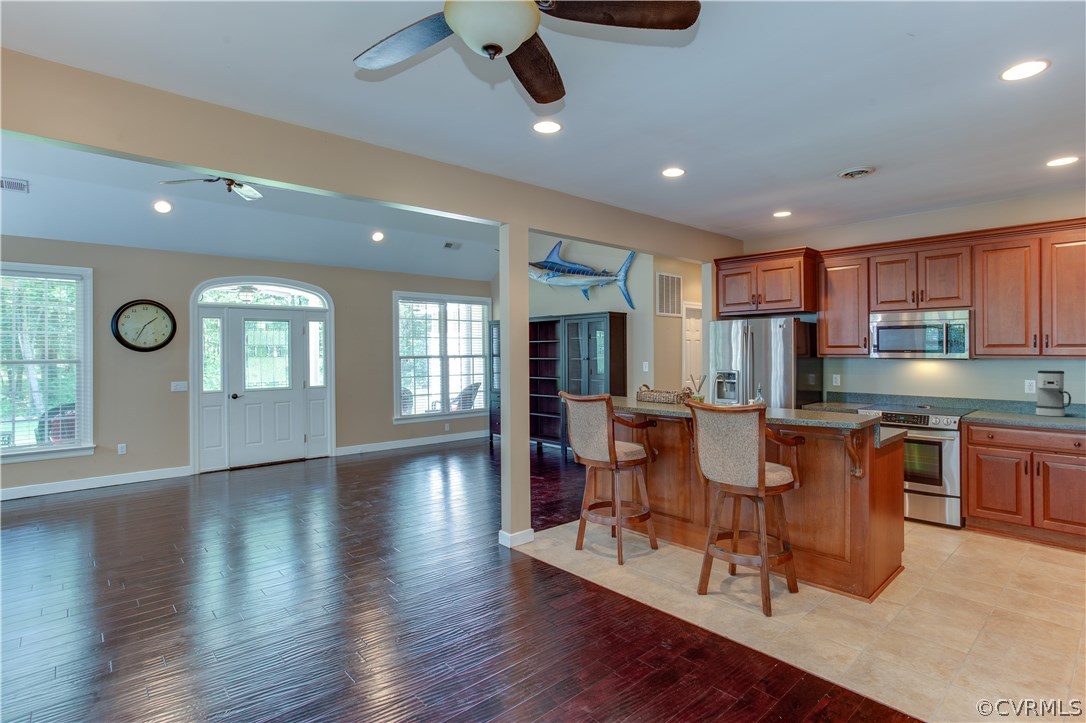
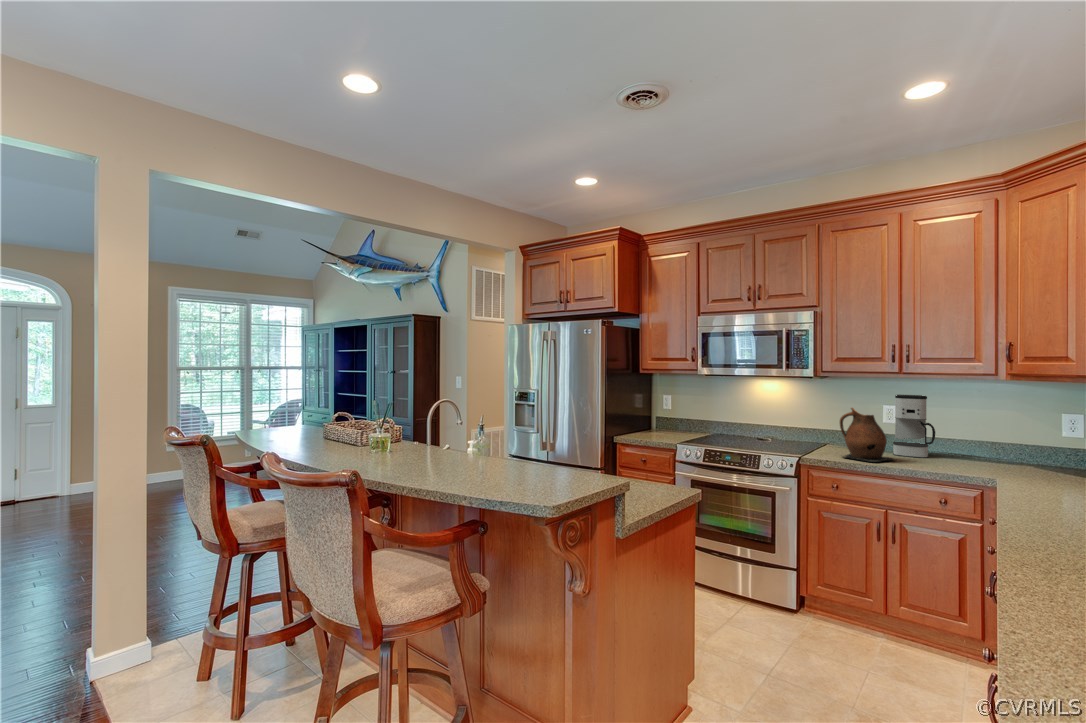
ceramic pitcher: none [992,381,1039,419] -> present [840,408,895,462]

